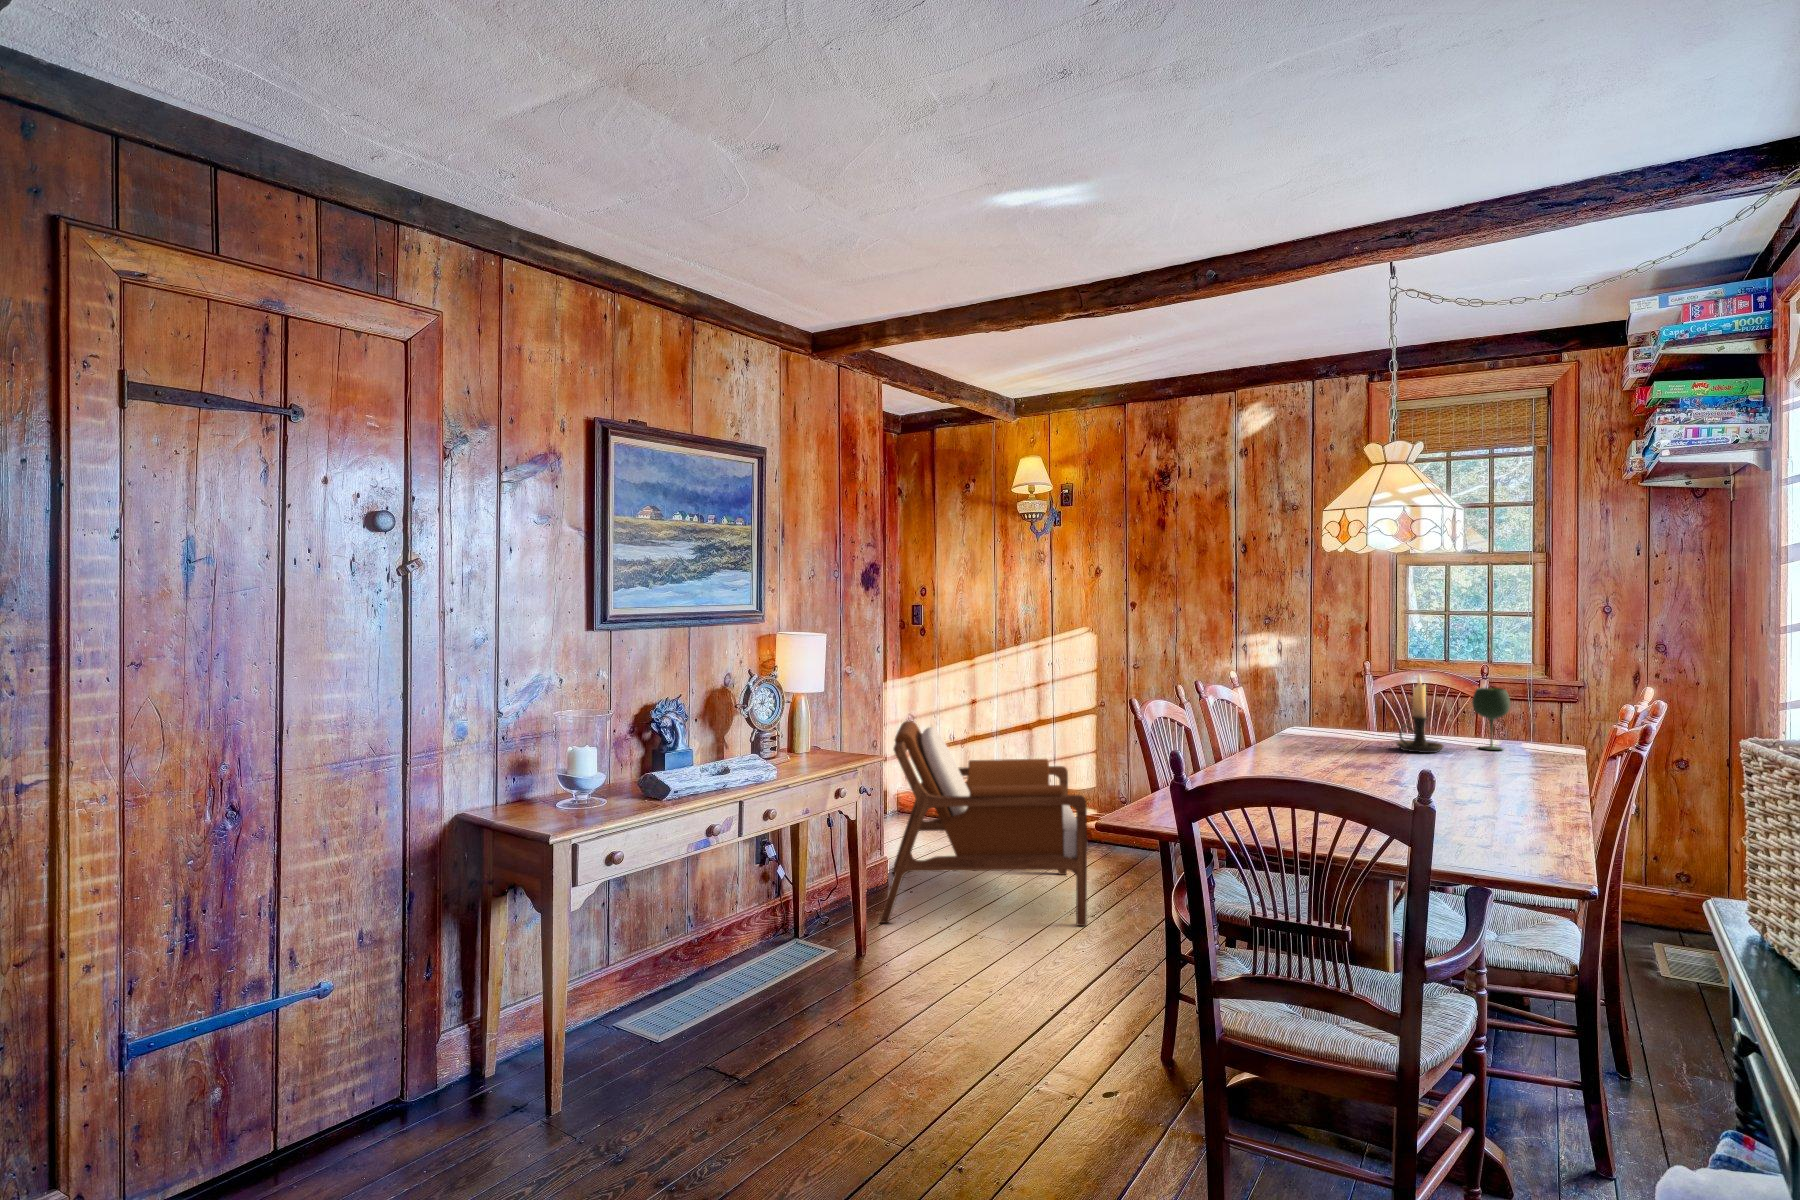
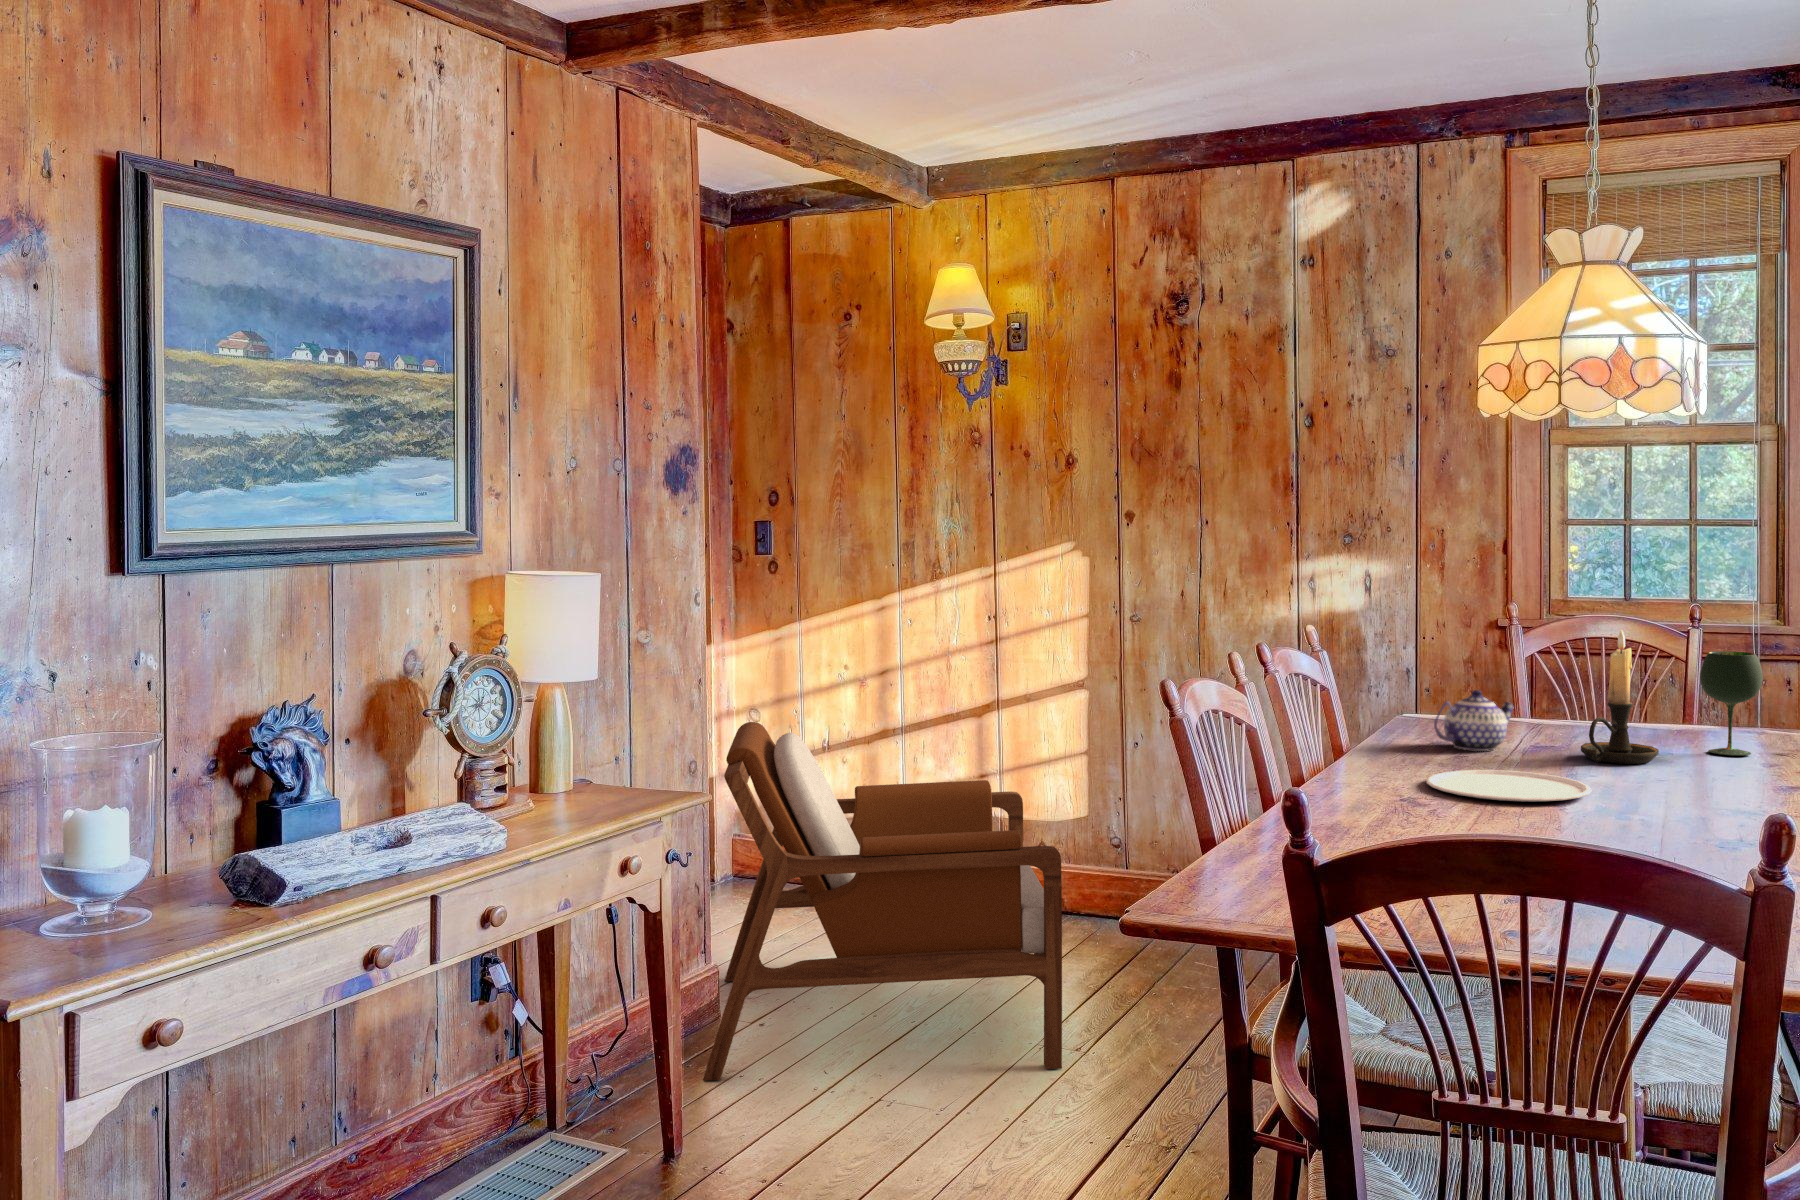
teapot: none [1308,708,1358,744] -> present [1434,690,1513,751]
plate: none [1295,753,1391,769] -> present [1427,770,1591,802]

